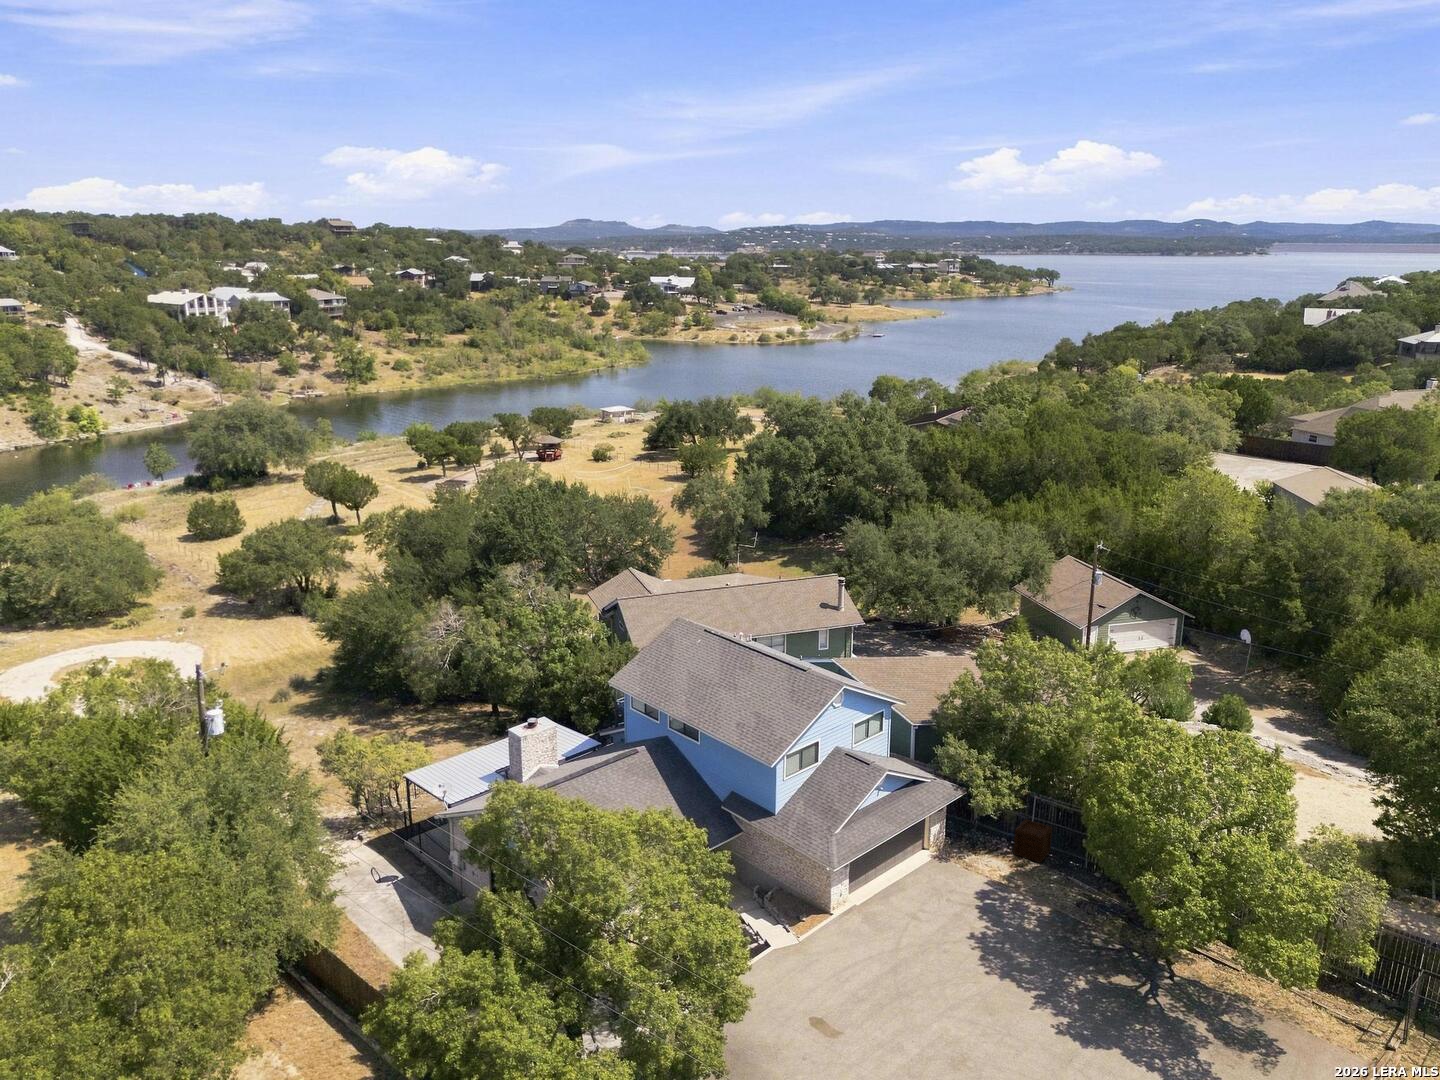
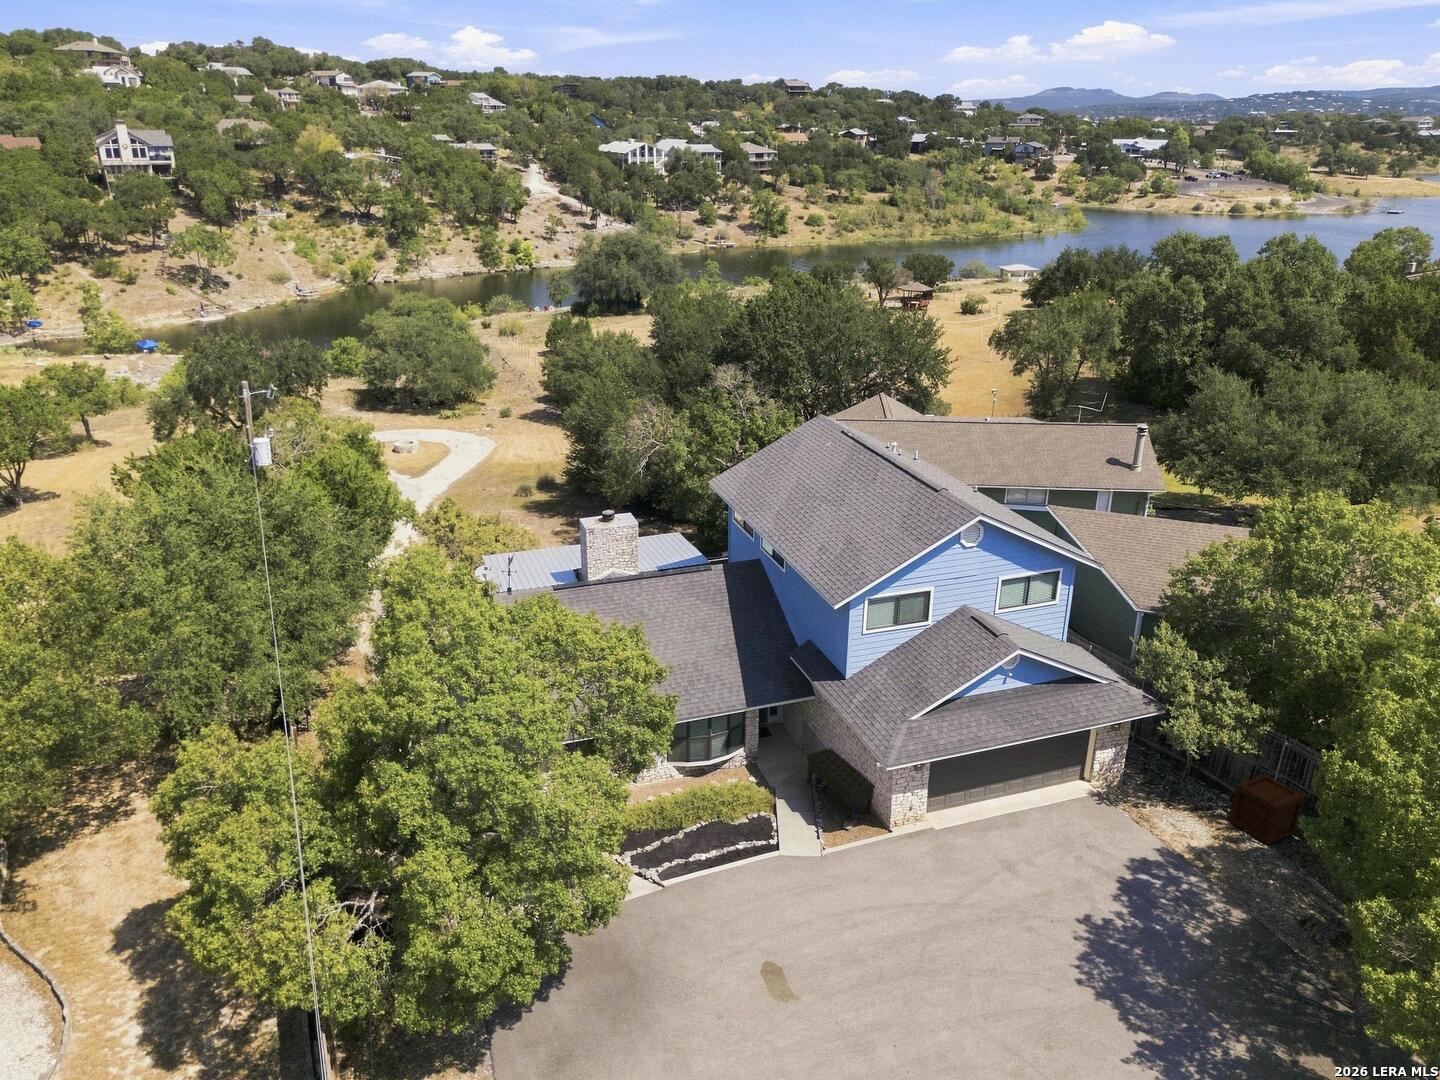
bench: none [759,868,815,915] -> present [807,748,875,819]

